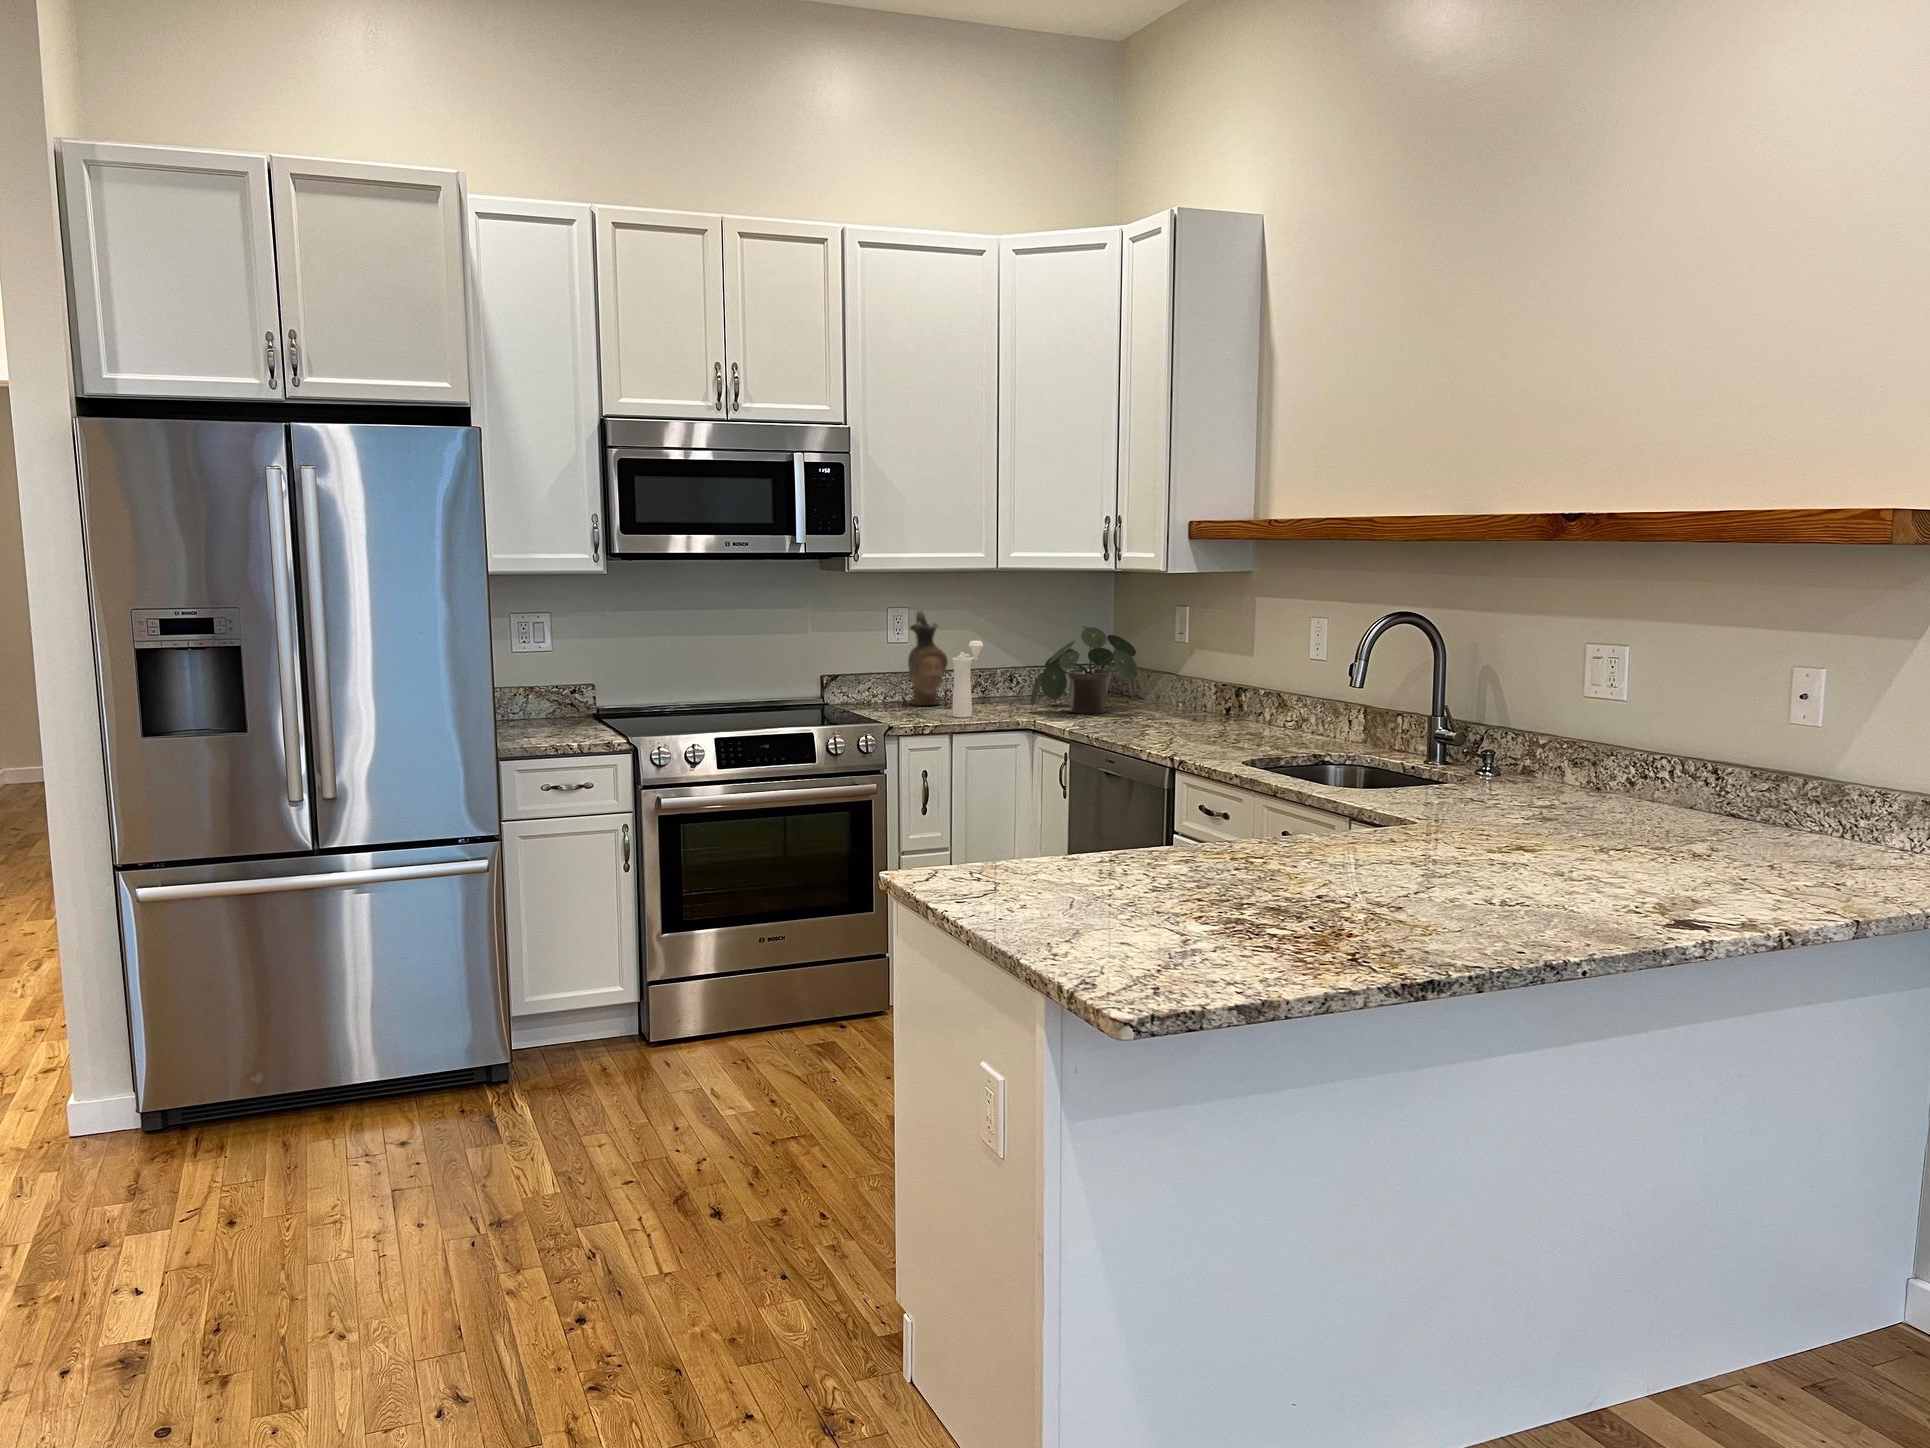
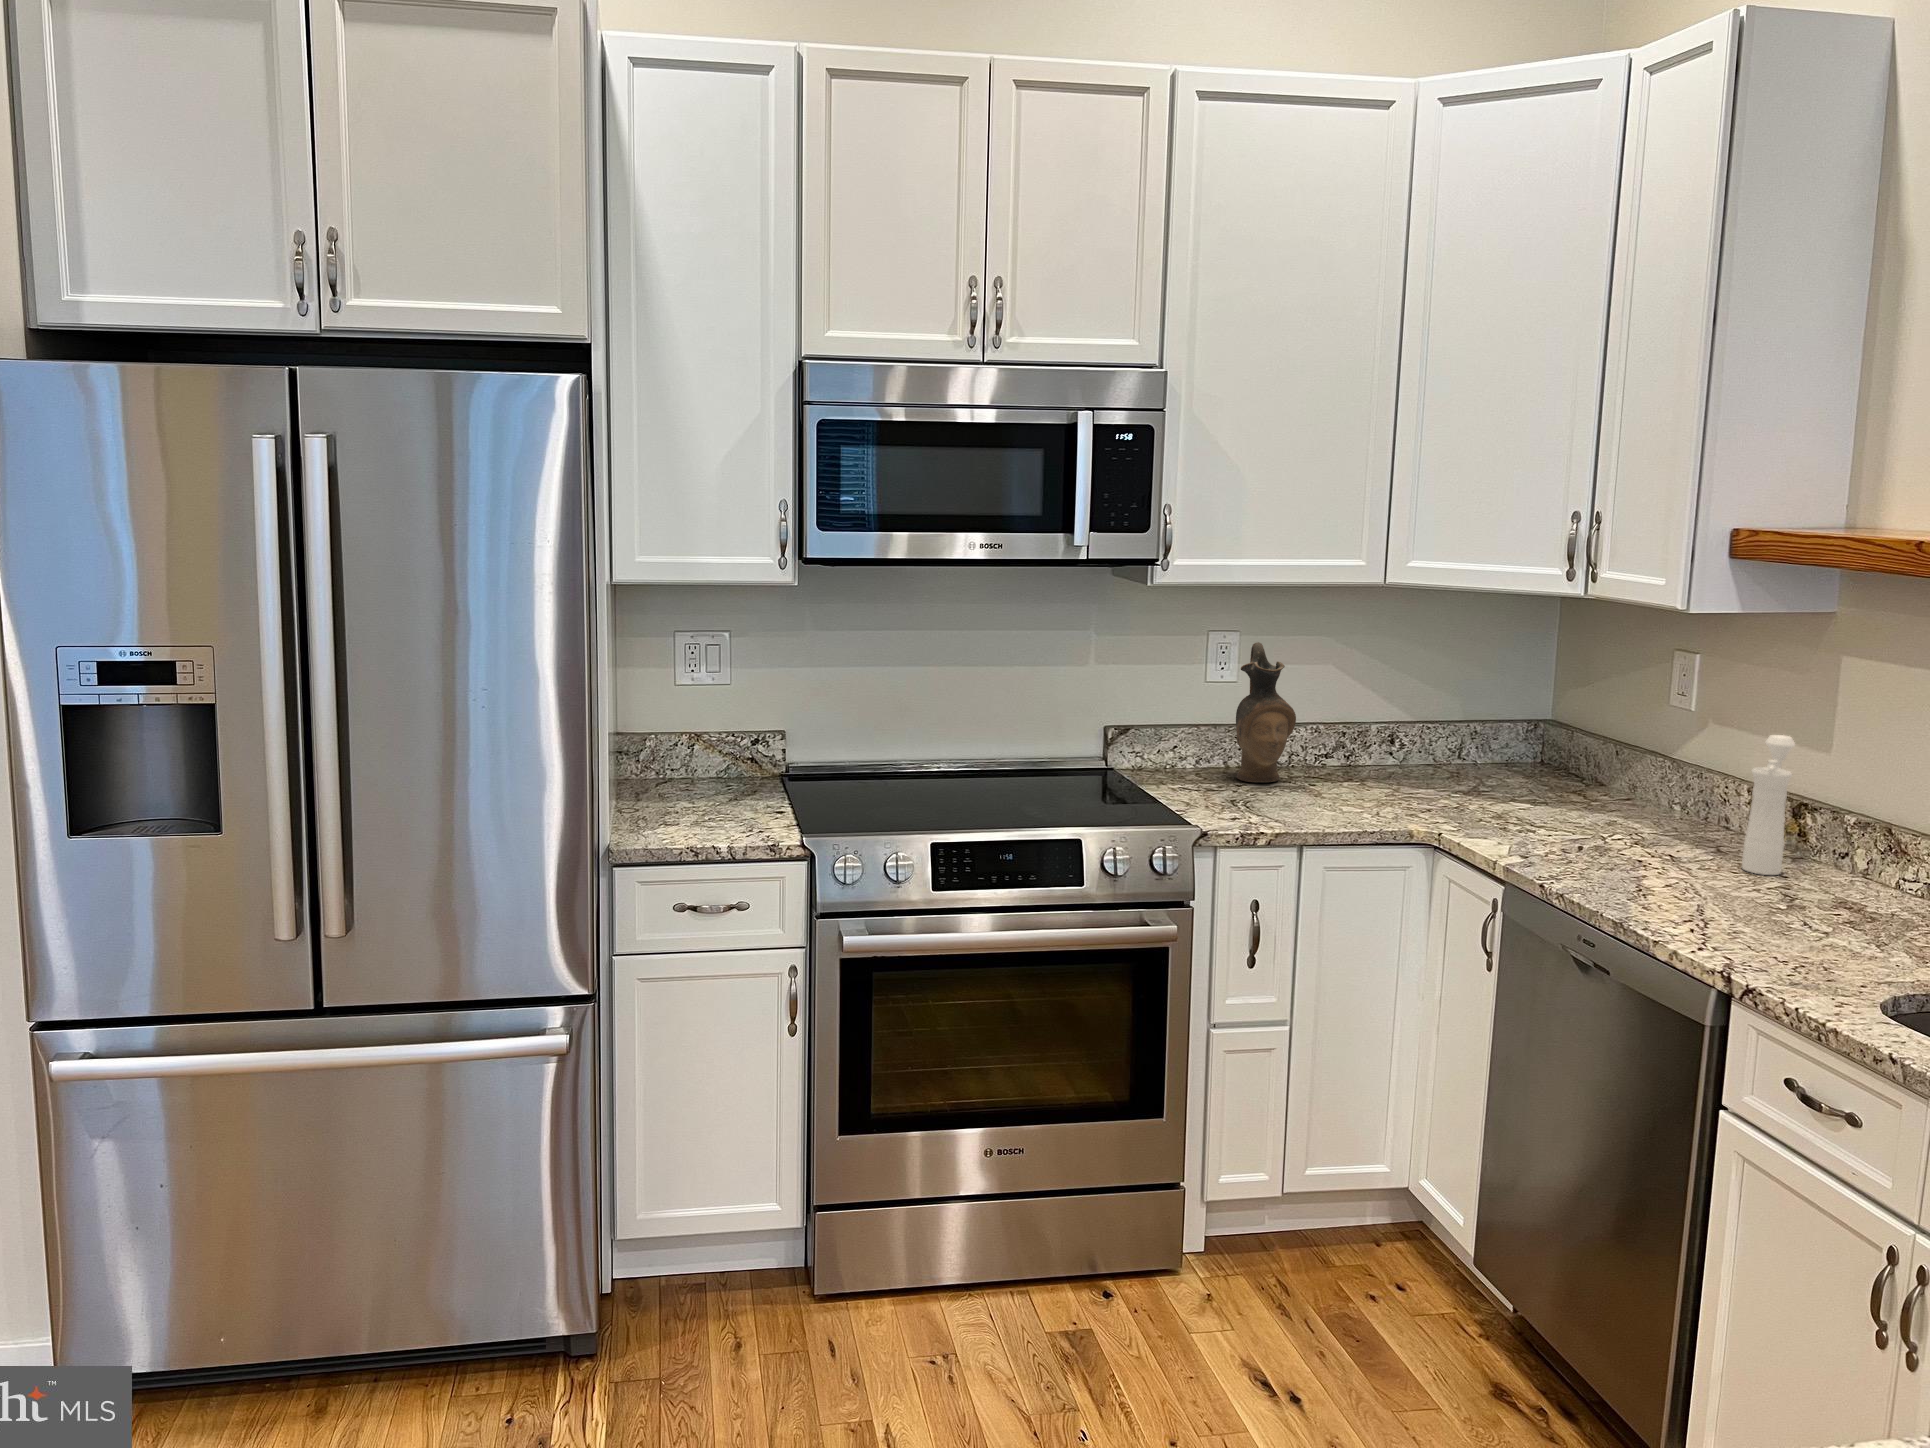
potted plant: present [1031,626,1138,714] -> none [1427,683,1615,823]
pepper mill: present [953,641,983,718] -> present [1742,735,1795,875]

